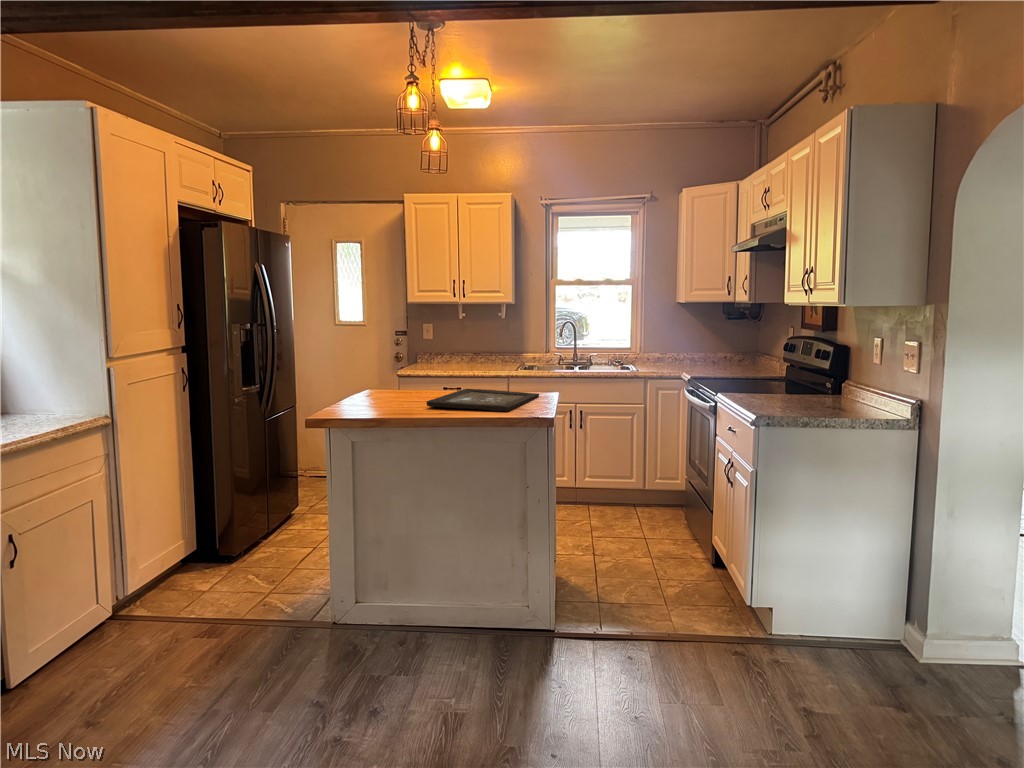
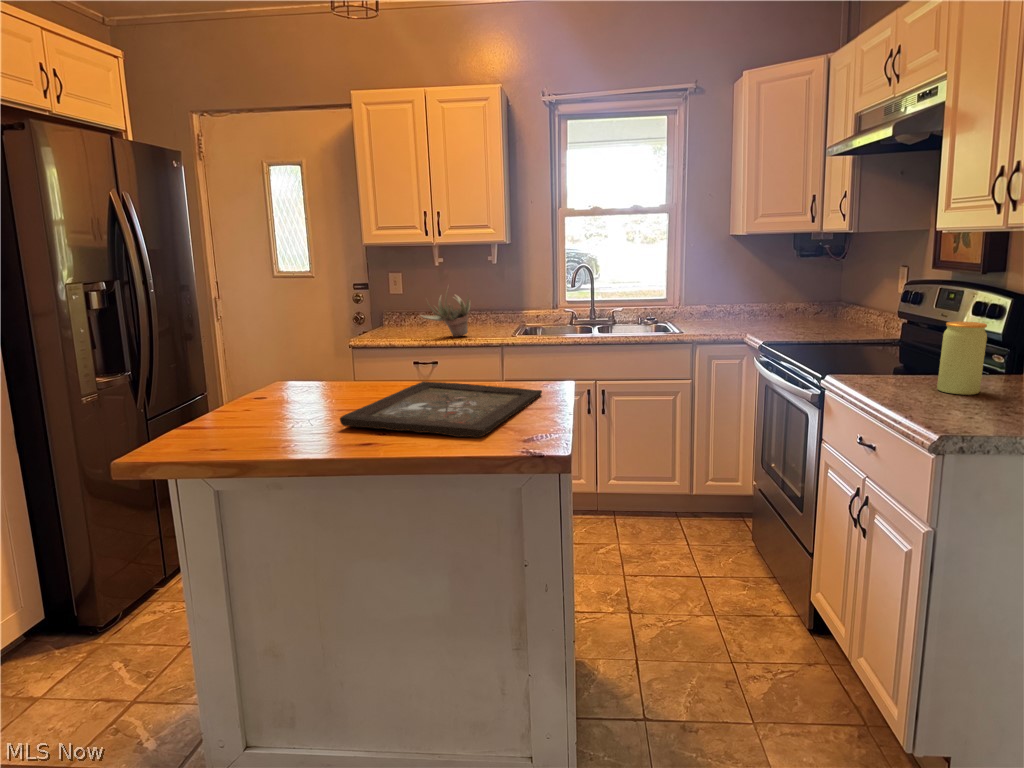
succulent plant: none [450,332,486,370] -> present [420,286,471,337]
jar: none [777,359,802,402] -> present [937,321,987,395]

